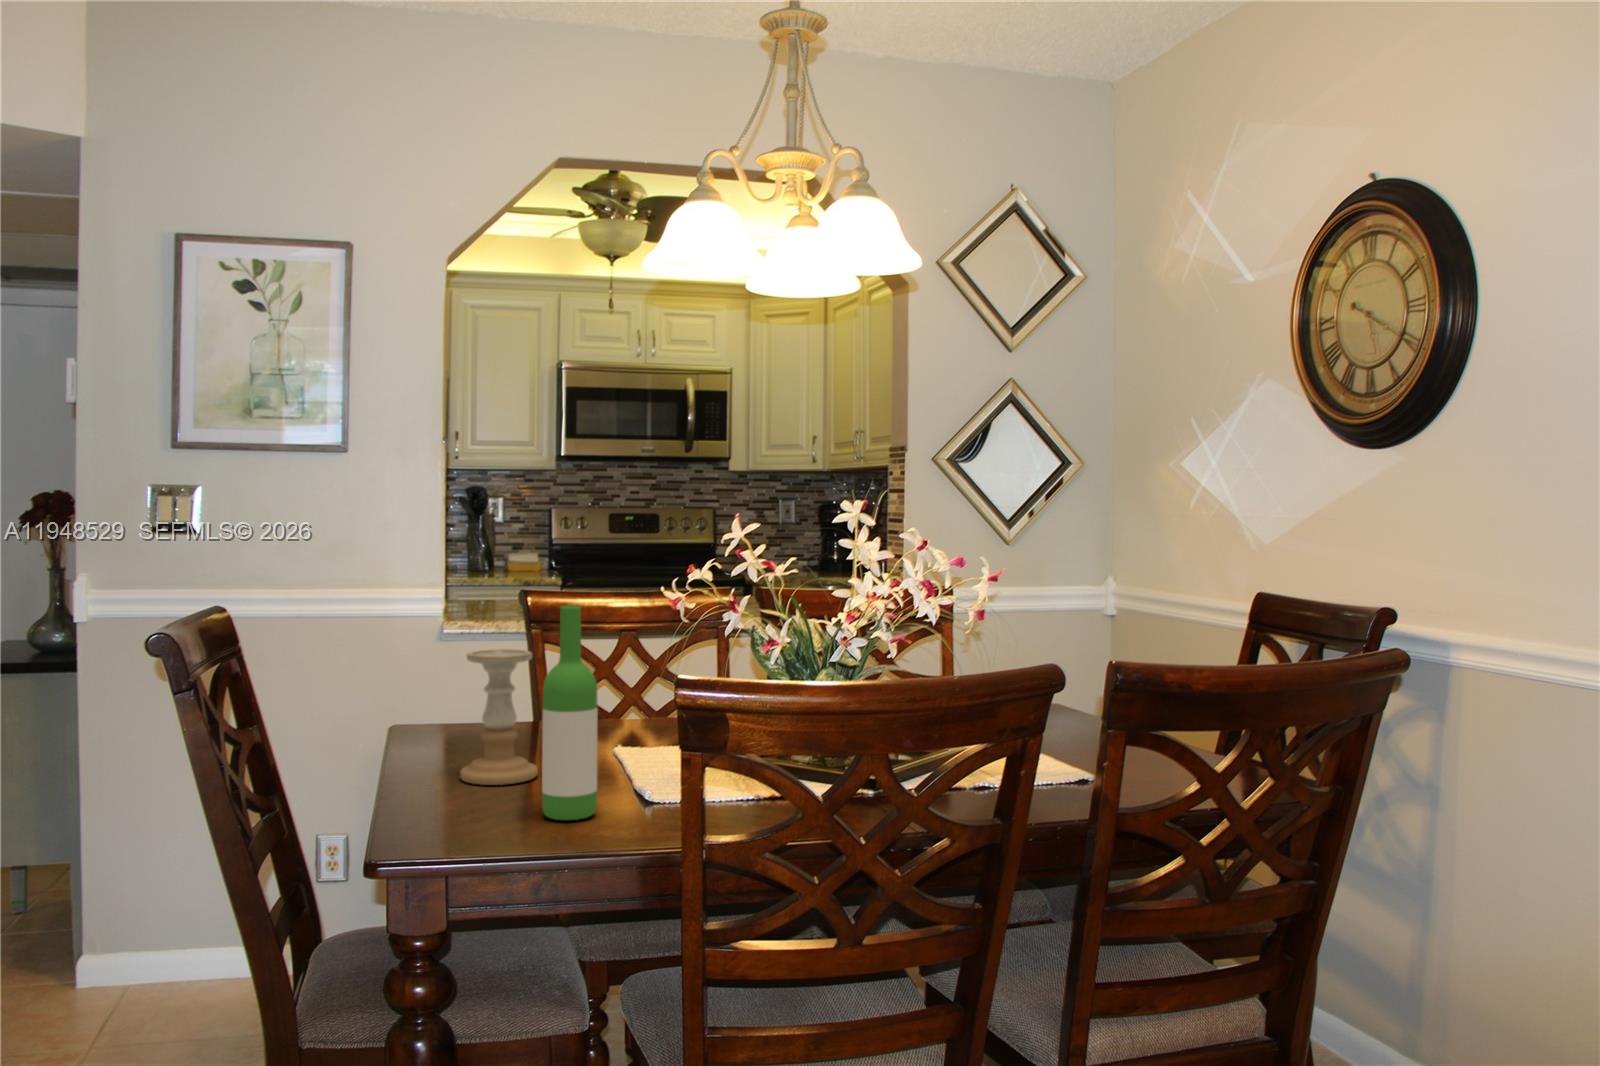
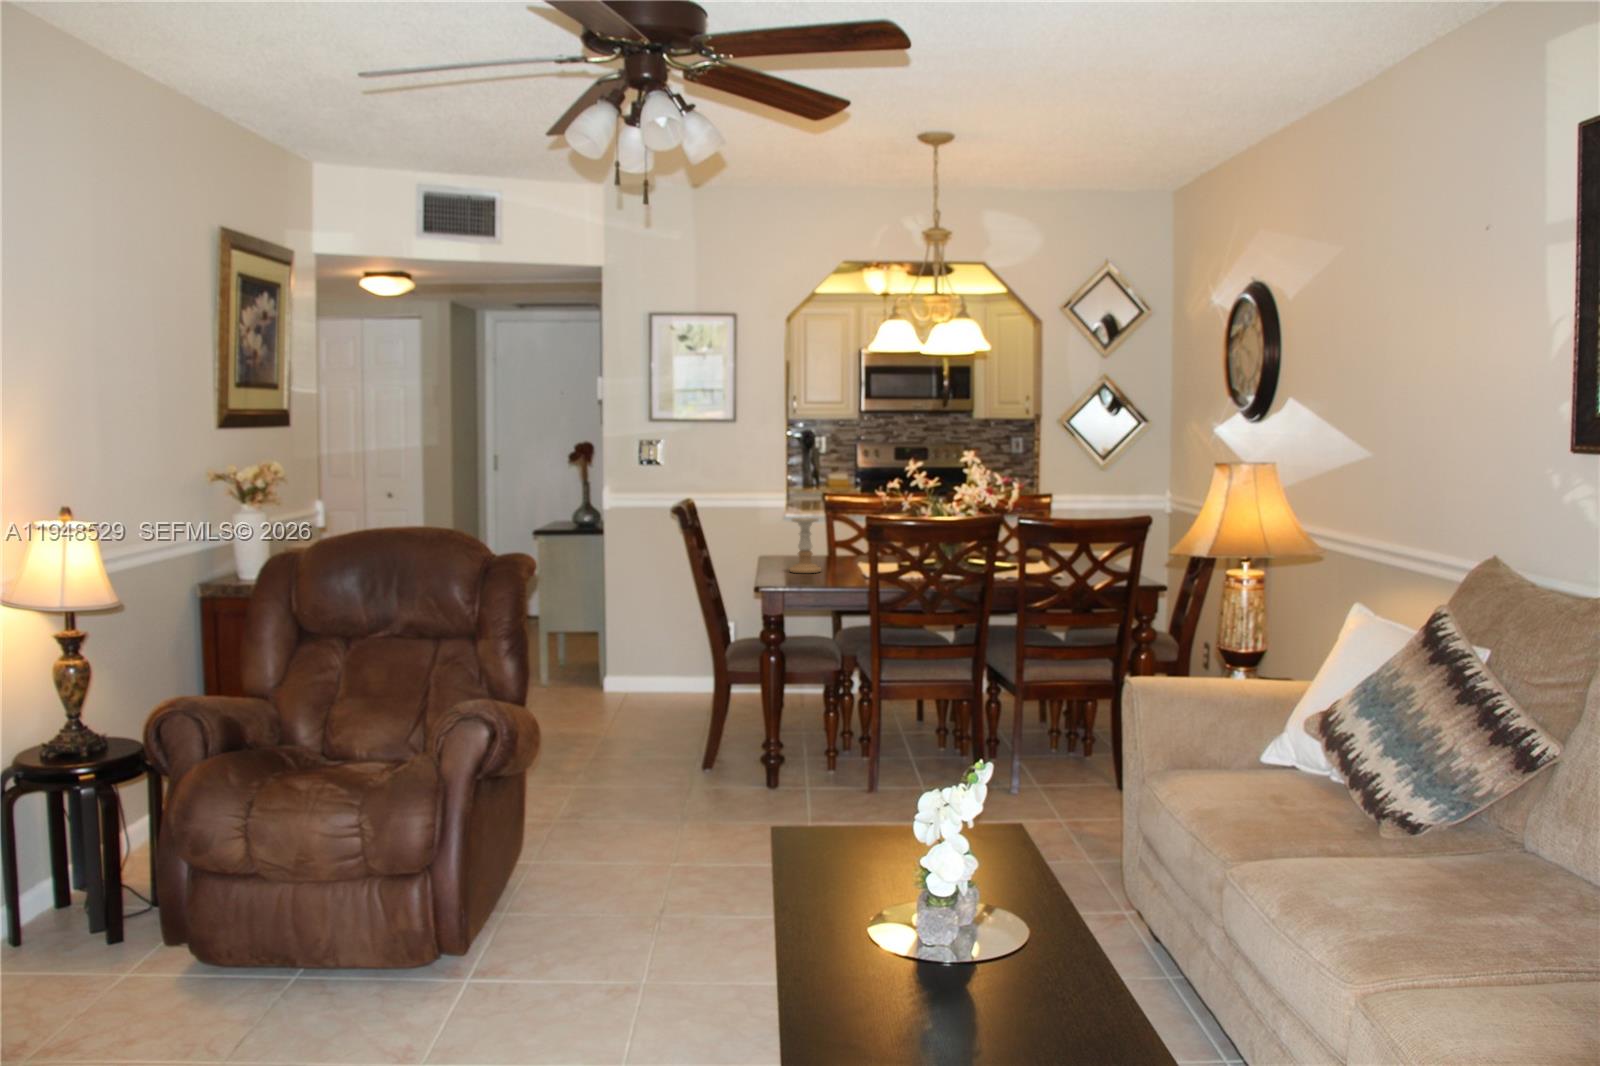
wine bottle: present [542,605,598,820] -> none [820,497,841,582]

